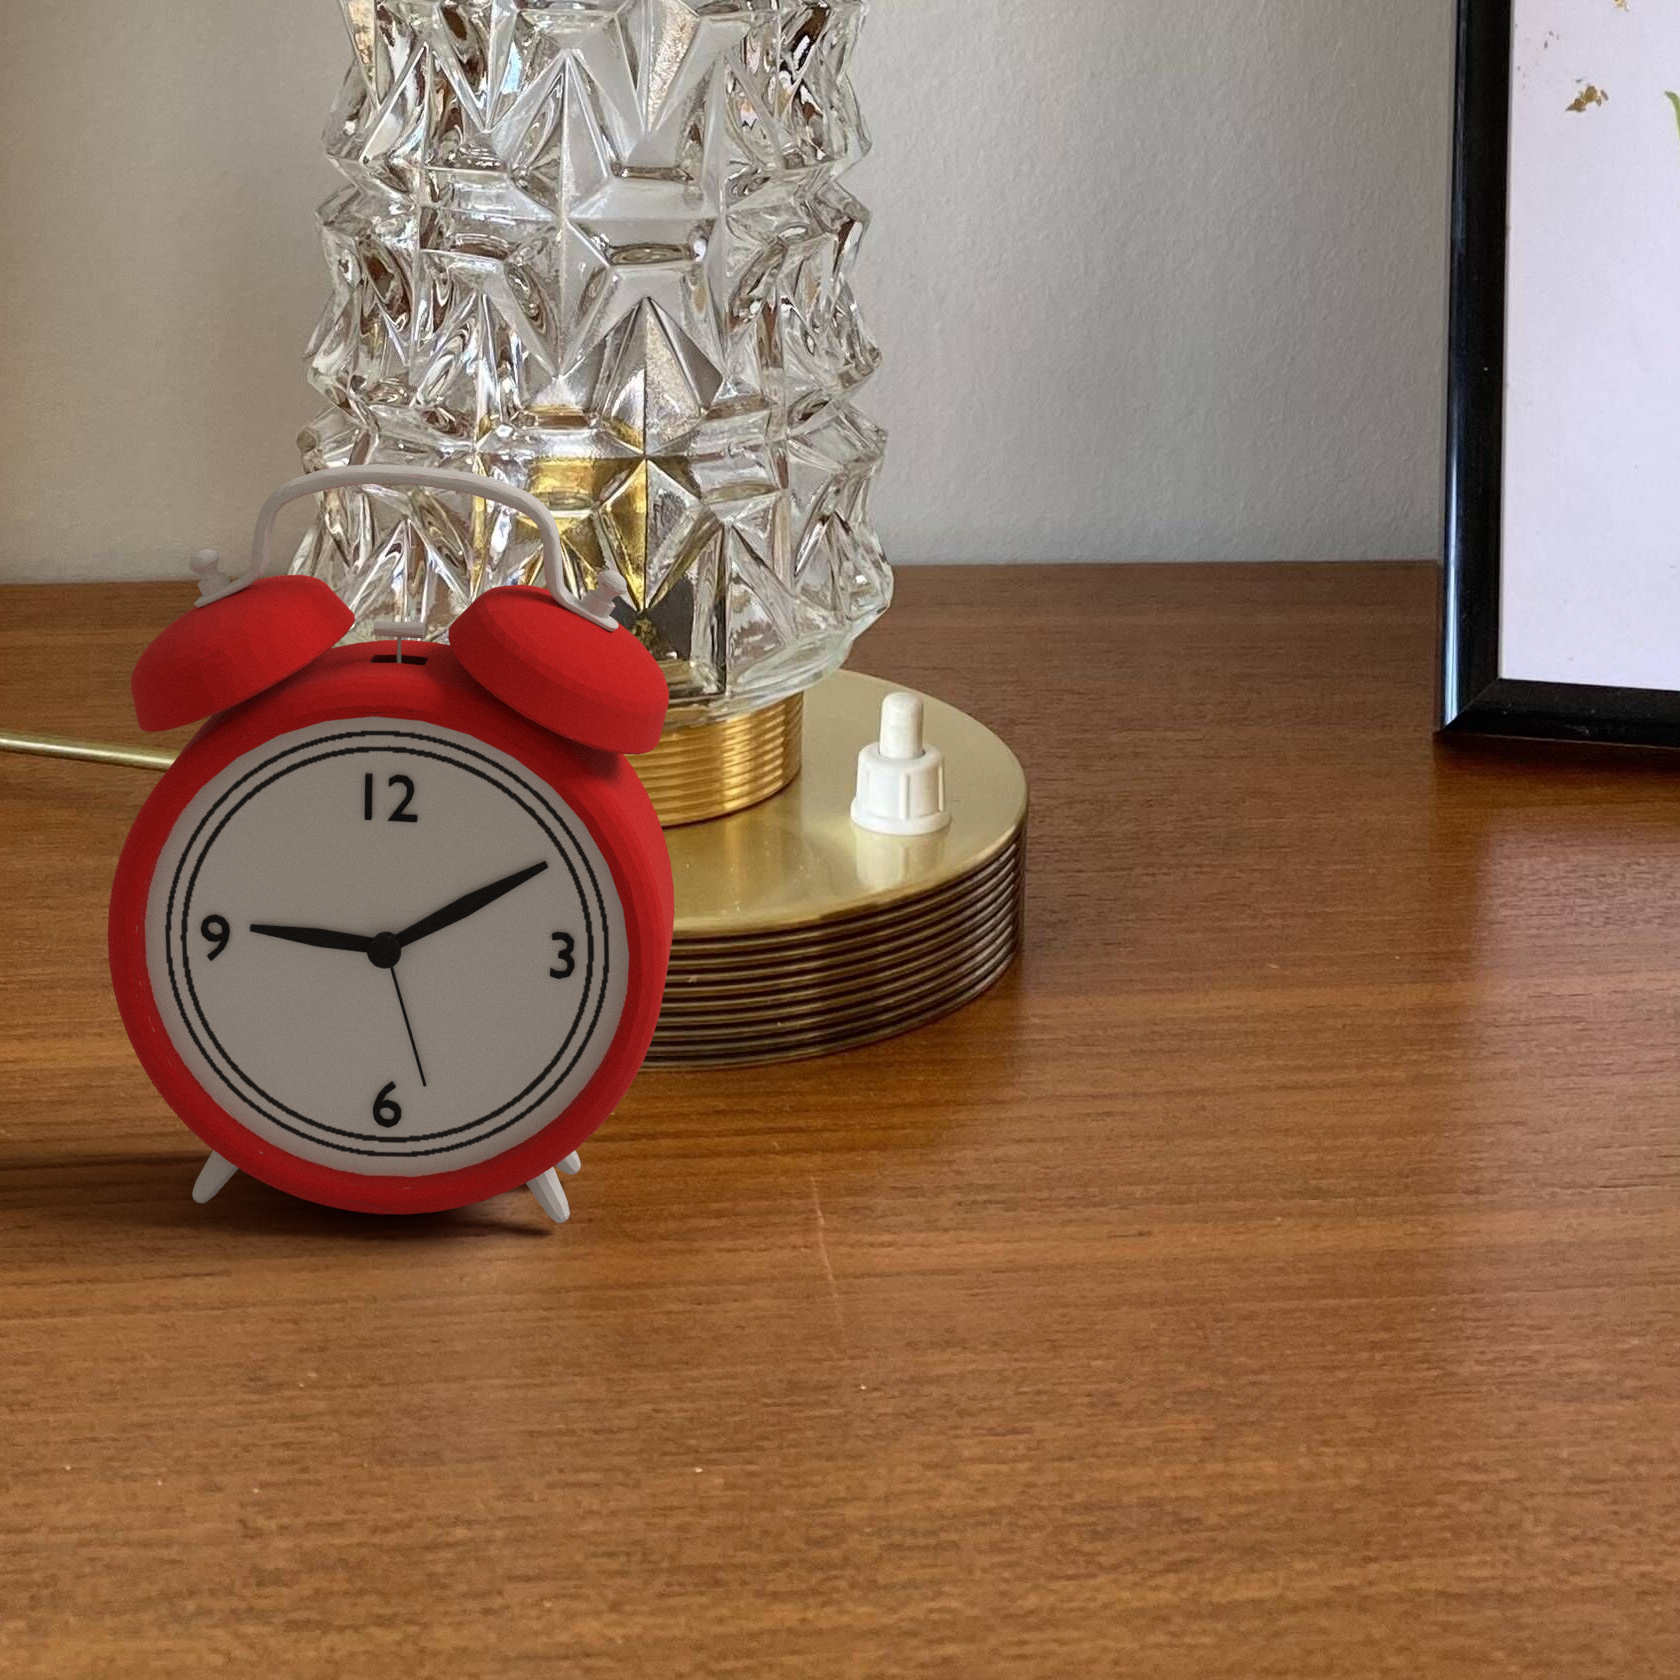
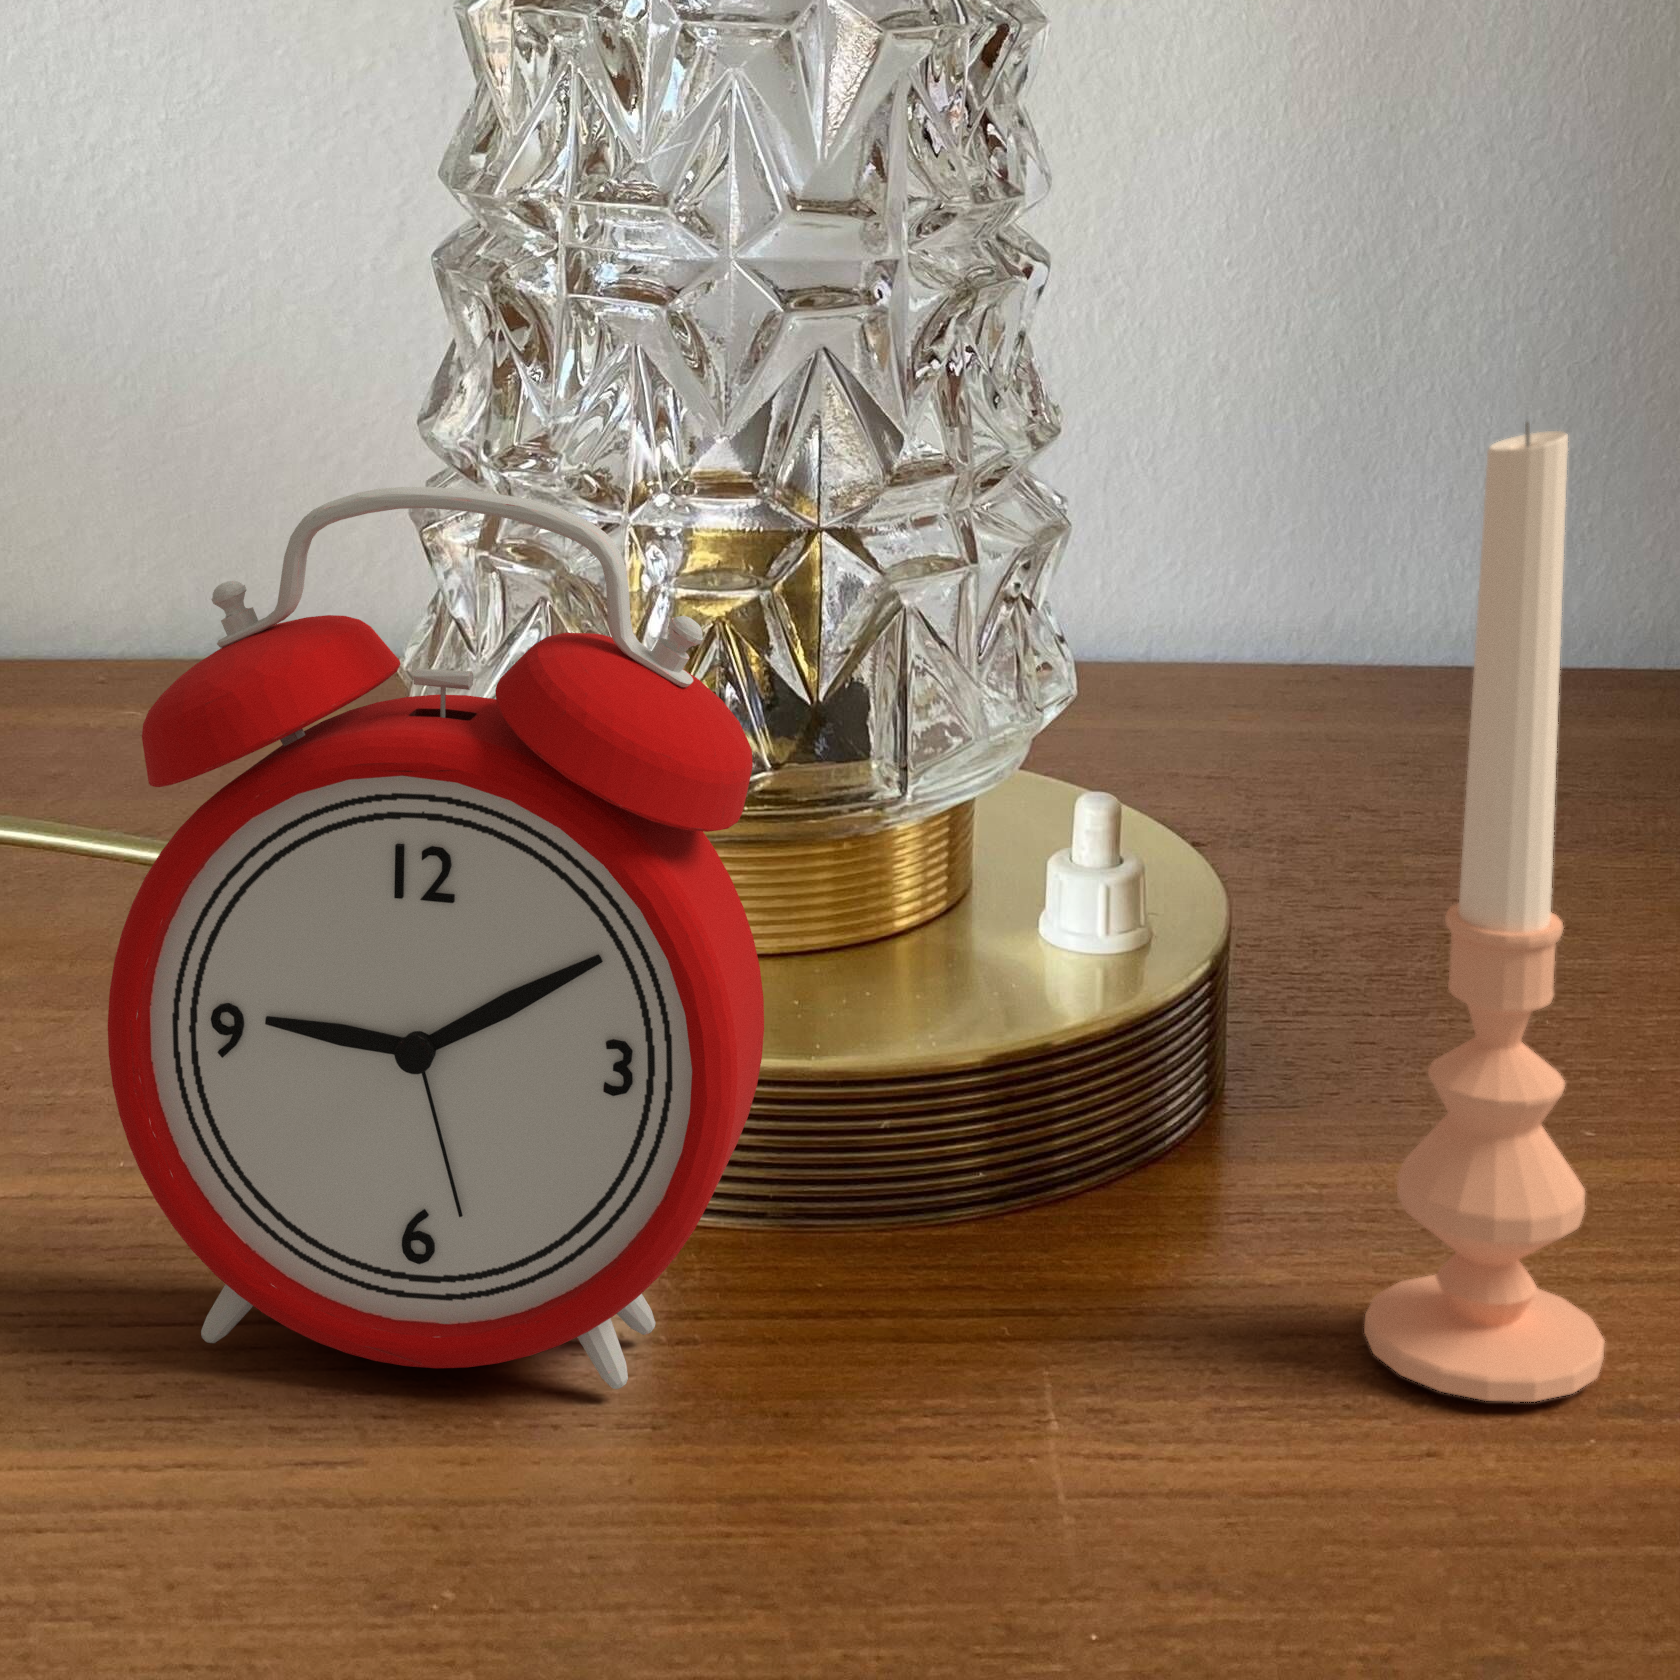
candle: none [1170,383,1367,1191] -> present [1364,422,1604,1402]

